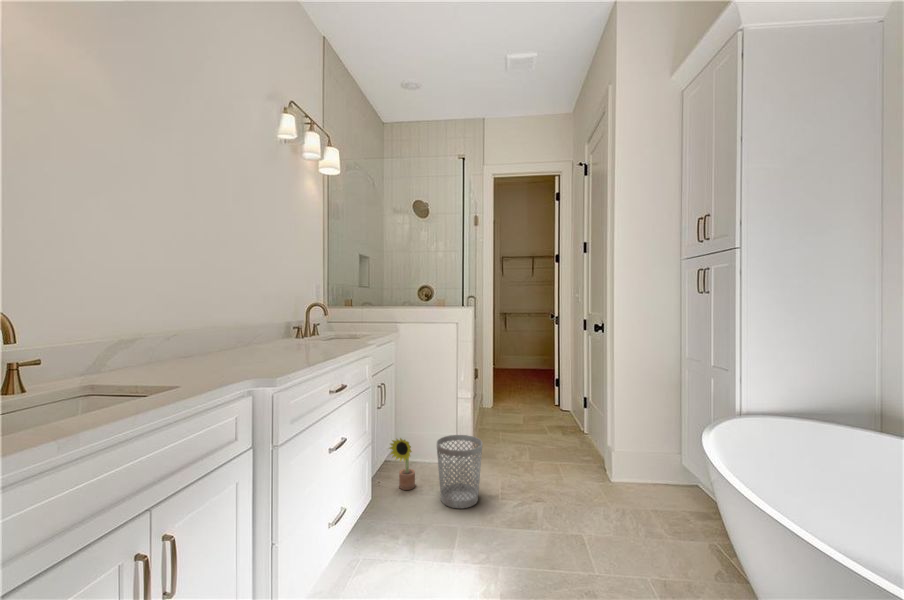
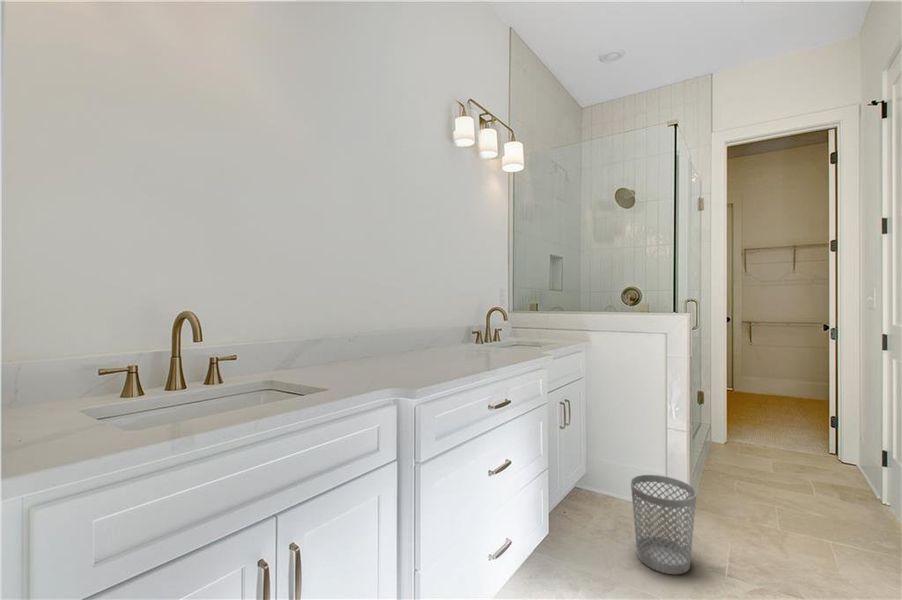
decorative plant: present [389,438,415,490] -> none [572,466,605,530]

